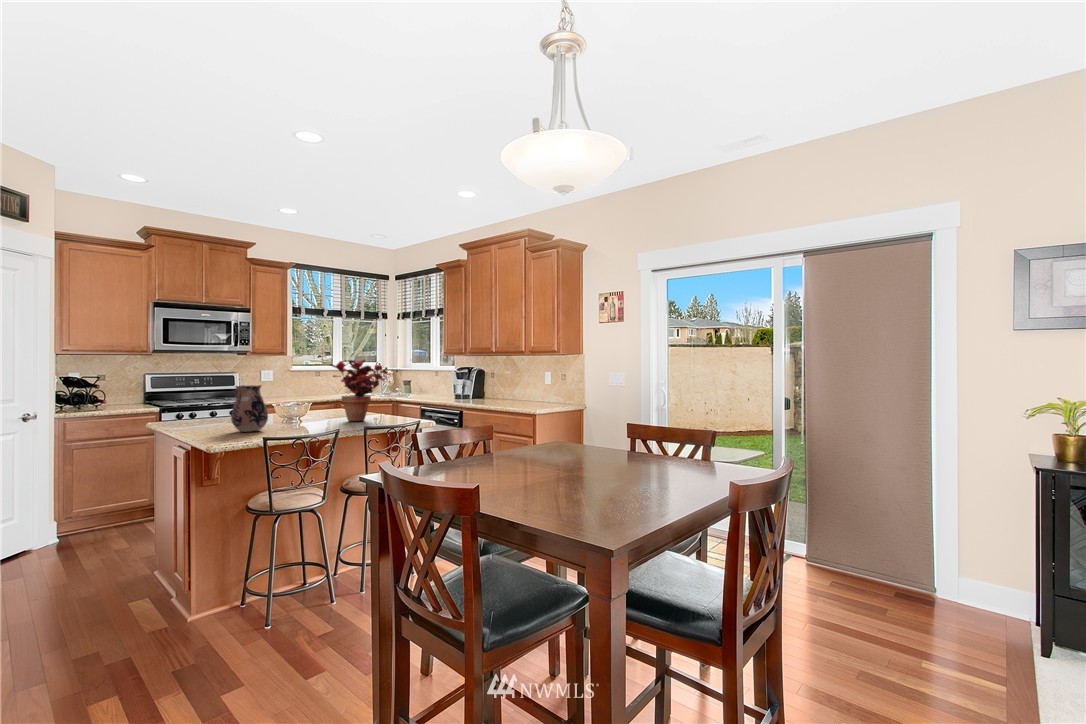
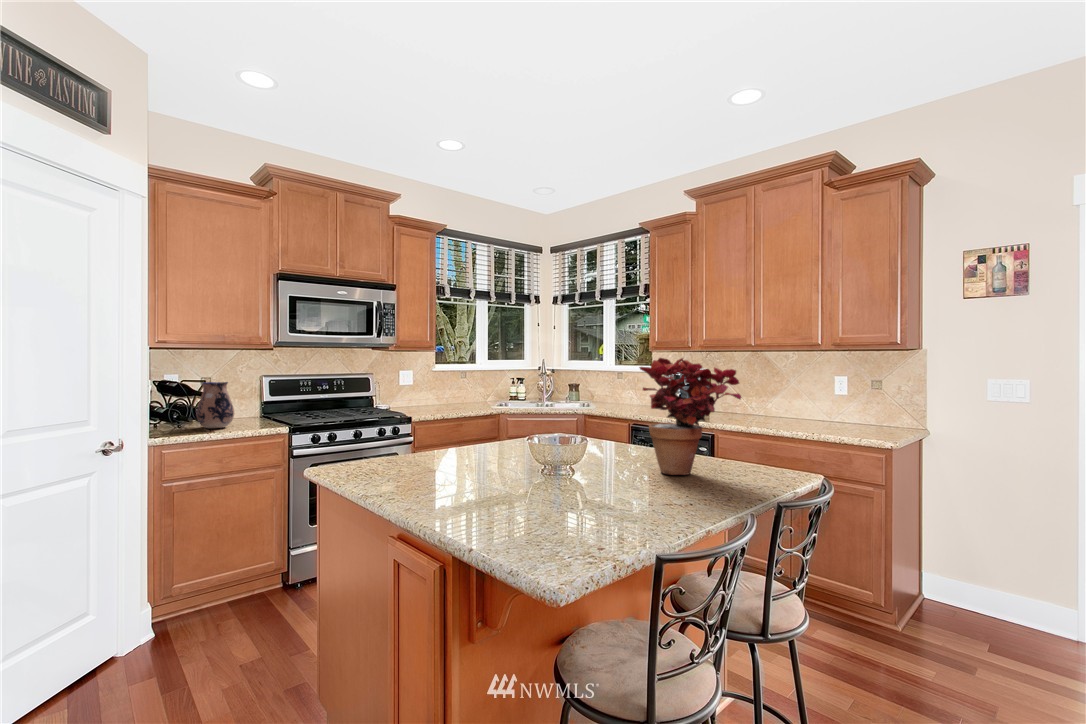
ceramic pitcher: present [231,385,268,432] -> present [196,382,234,428]

